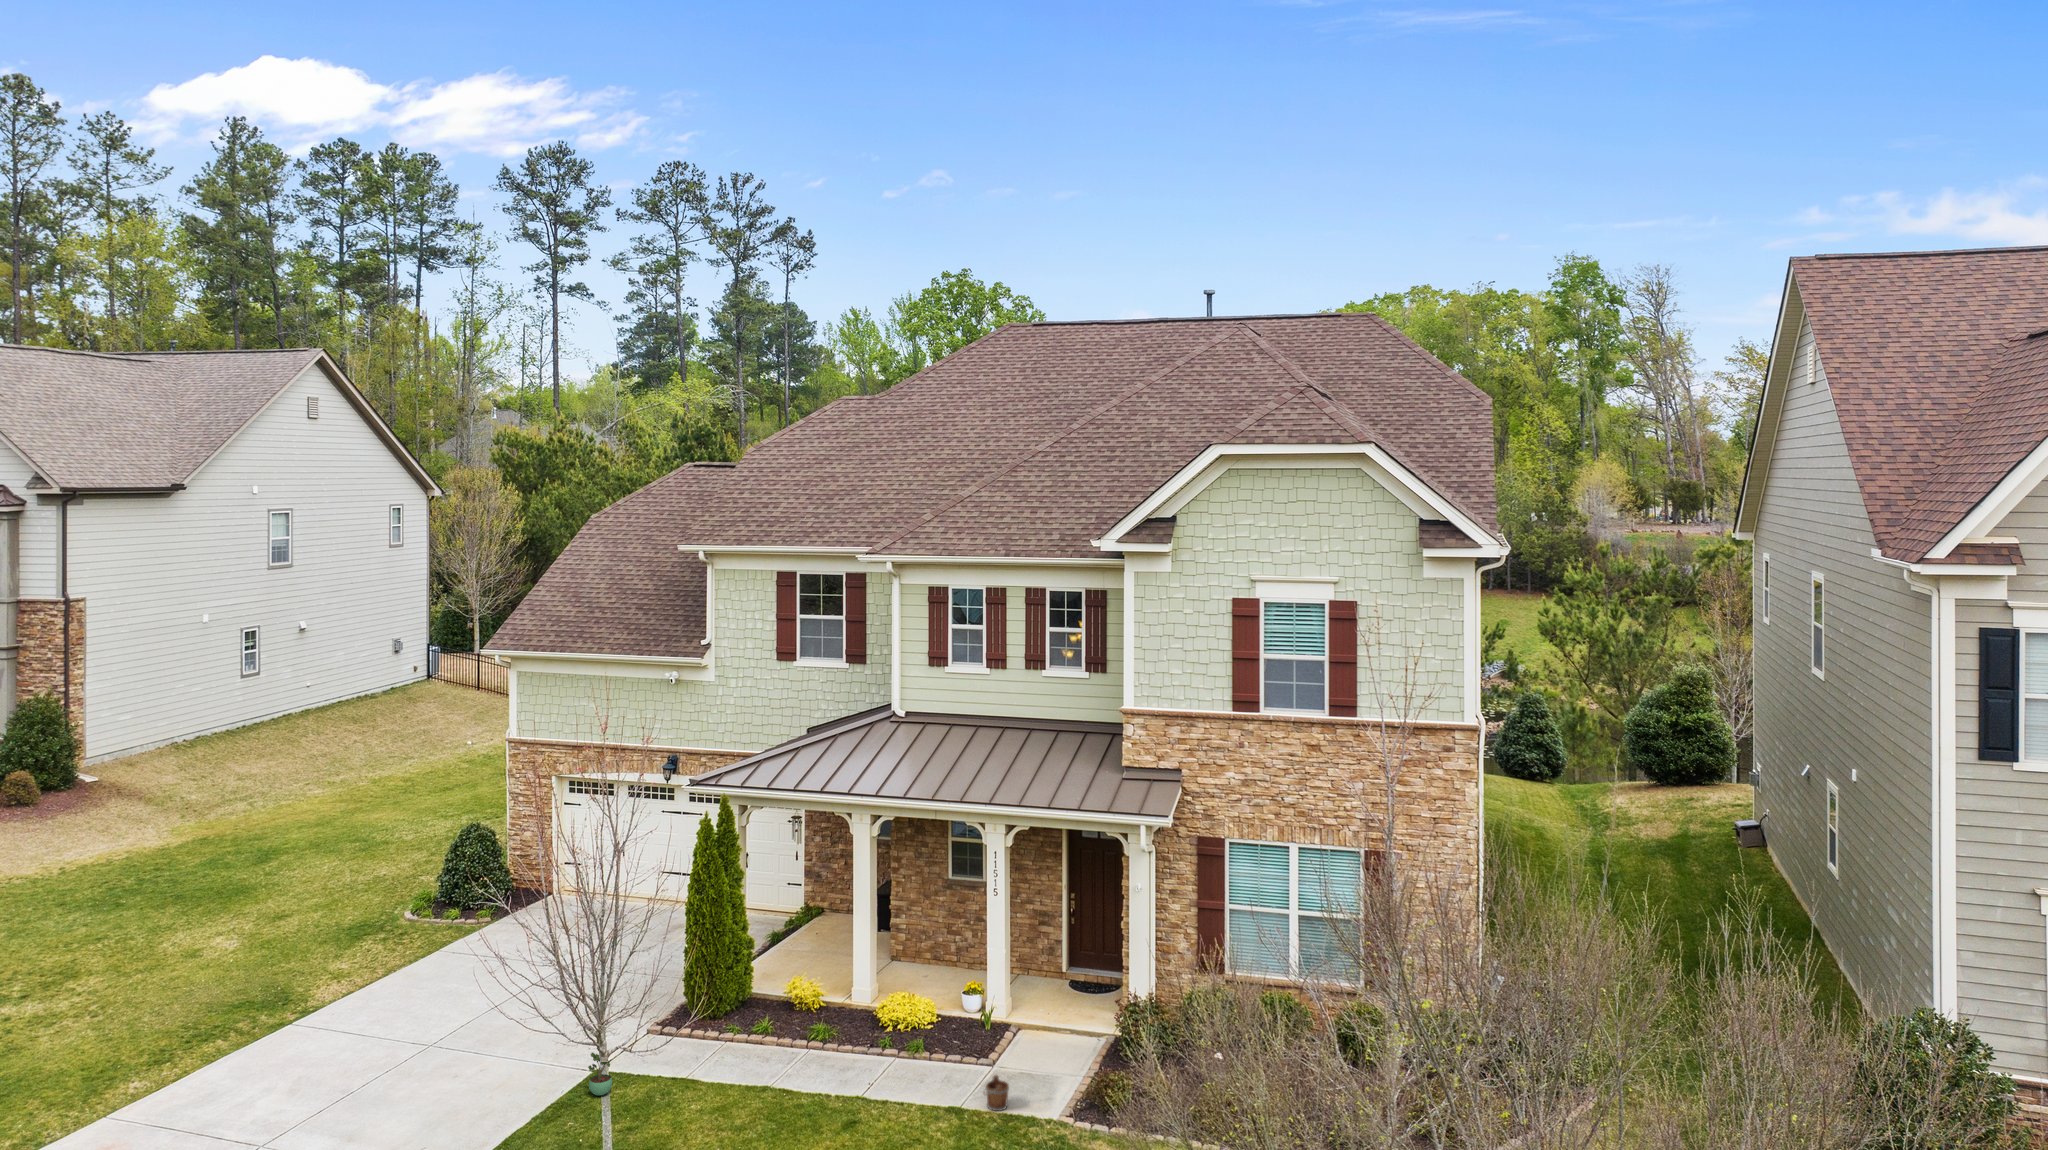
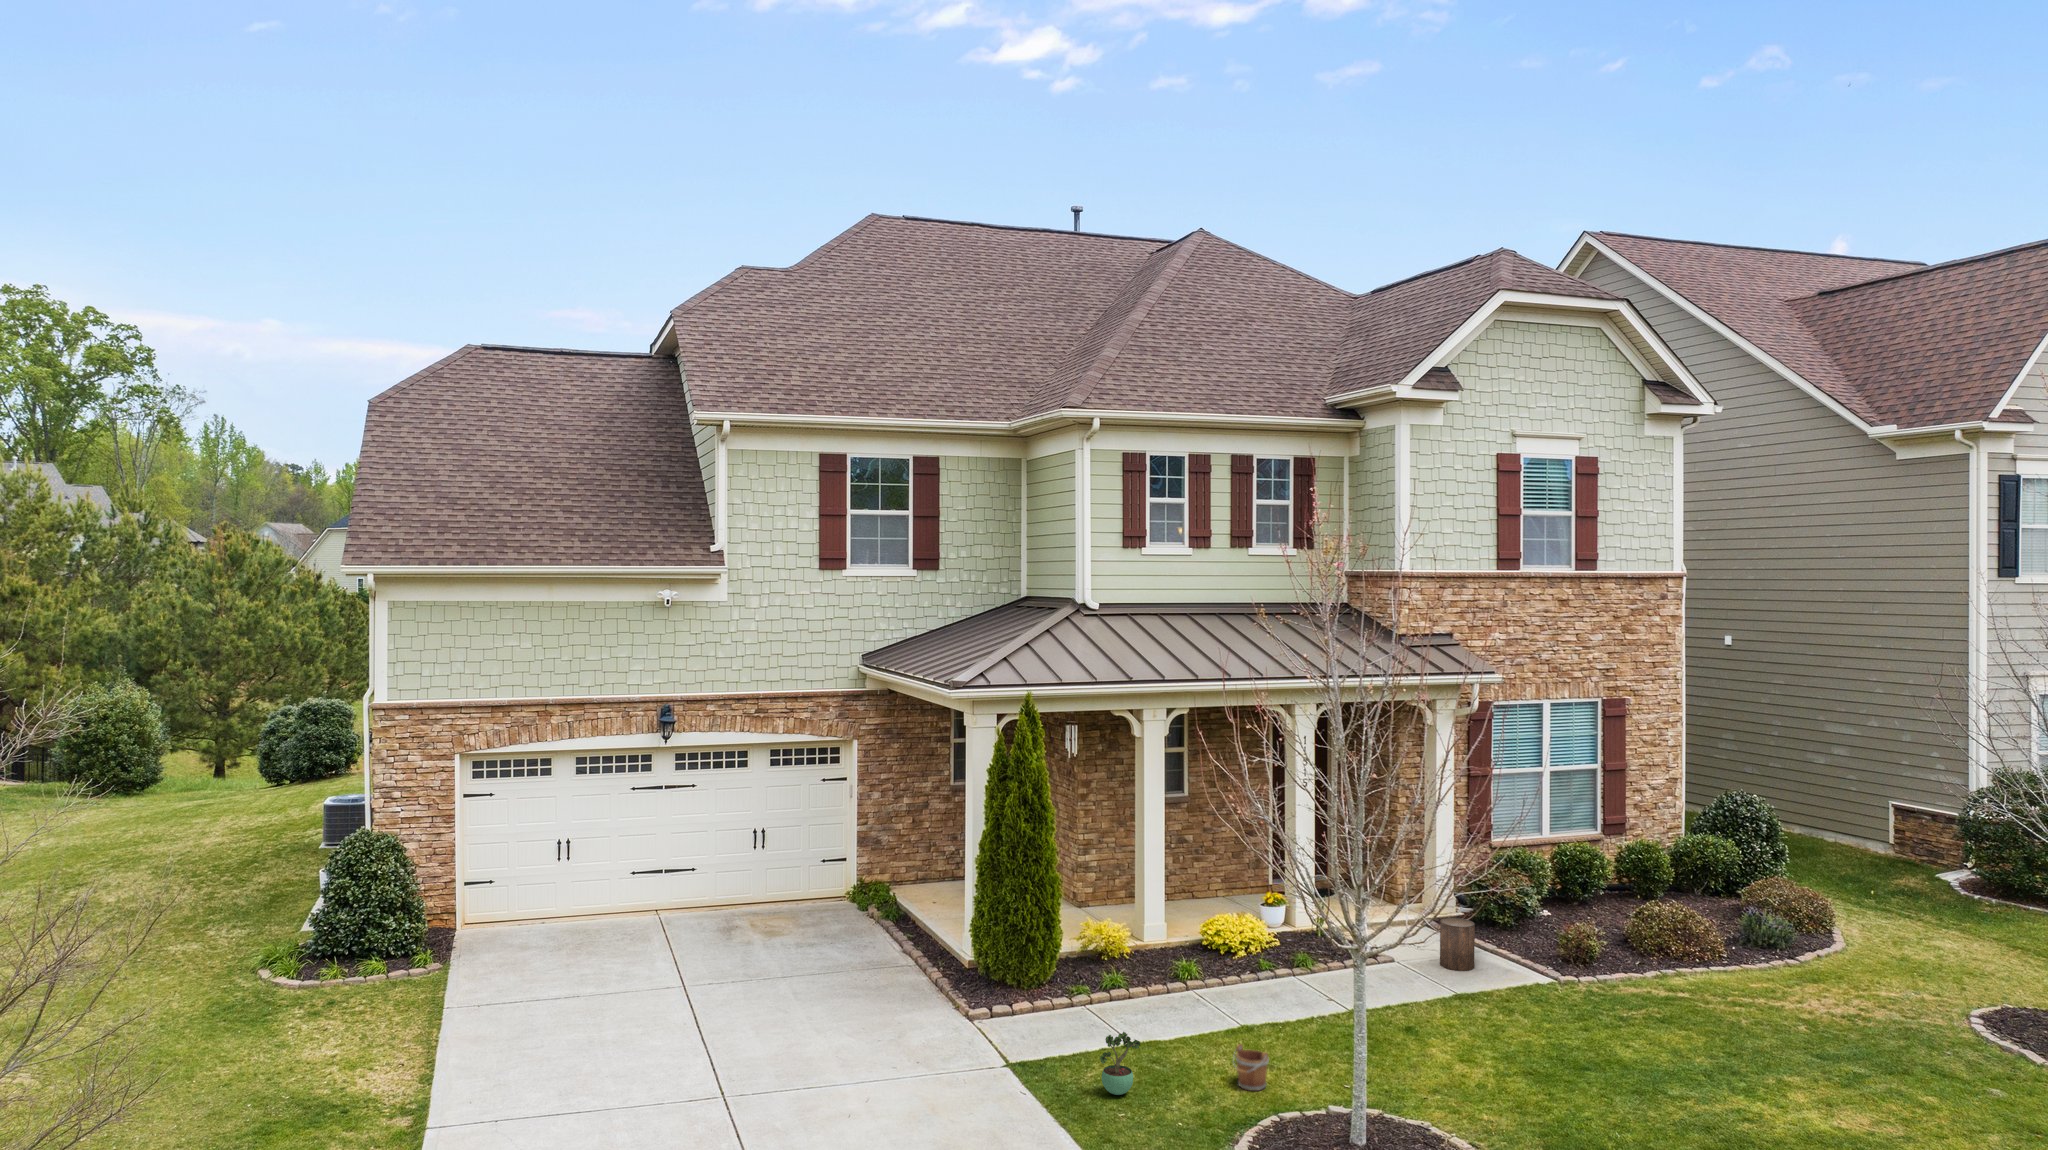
stool: none [1015,1033,1044,1083] -> present [1440,918,1475,971]
bucket: present [984,1075,1009,1111] -> present [1236,1044,1269,1091]

